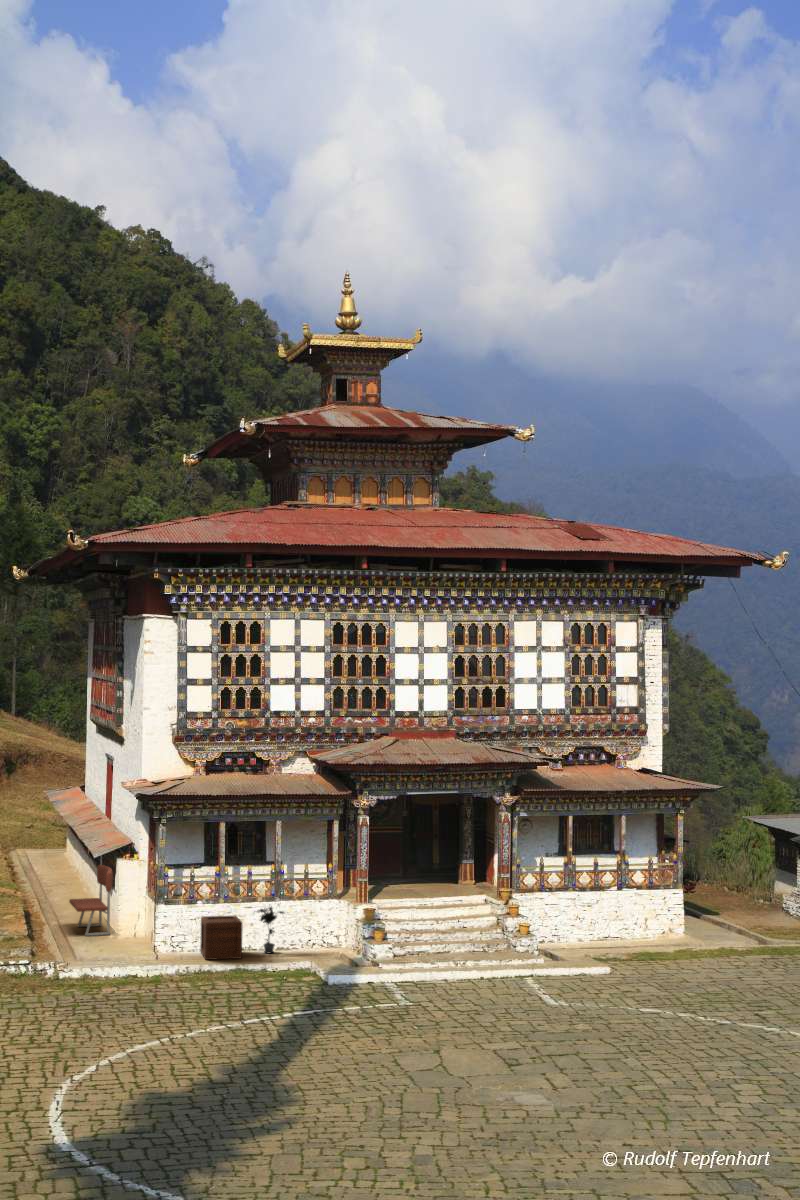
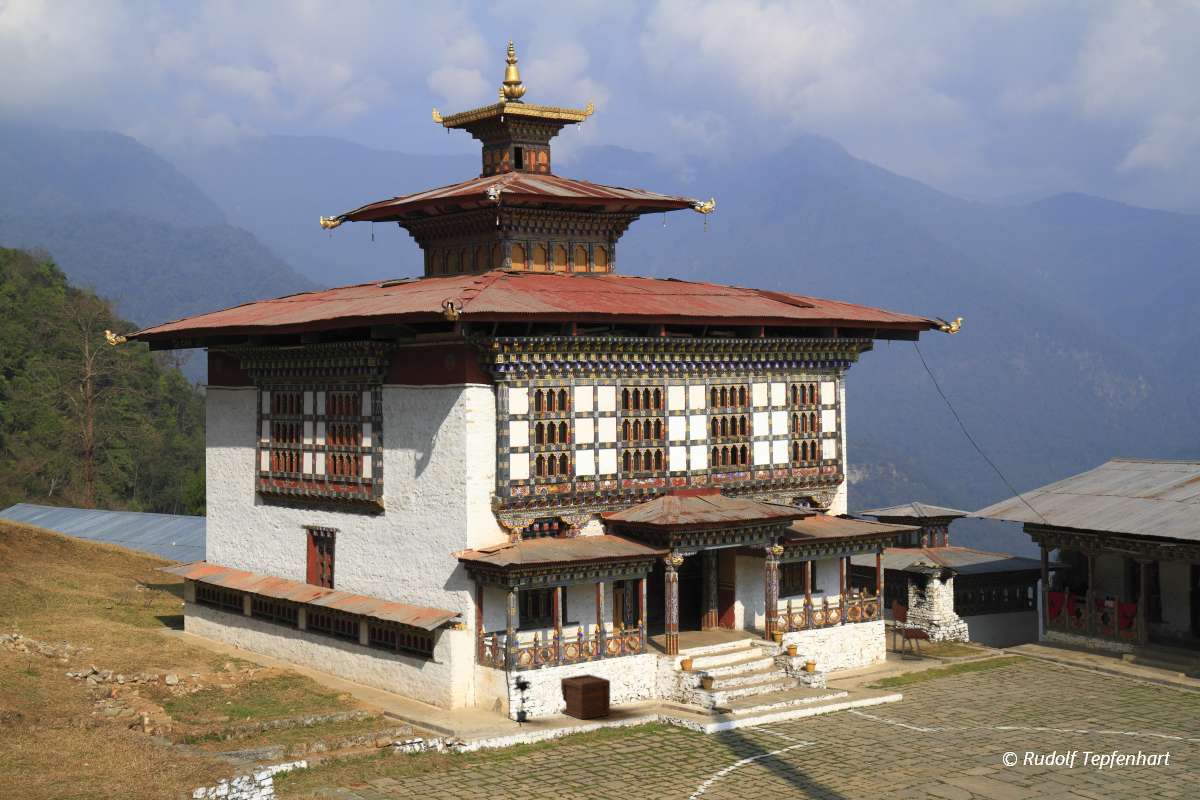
bench: present [69,865,113,936] -> present [892,600,930,660]
potted plant: present [257,906,284,954] -> present [514,676,531,721]

